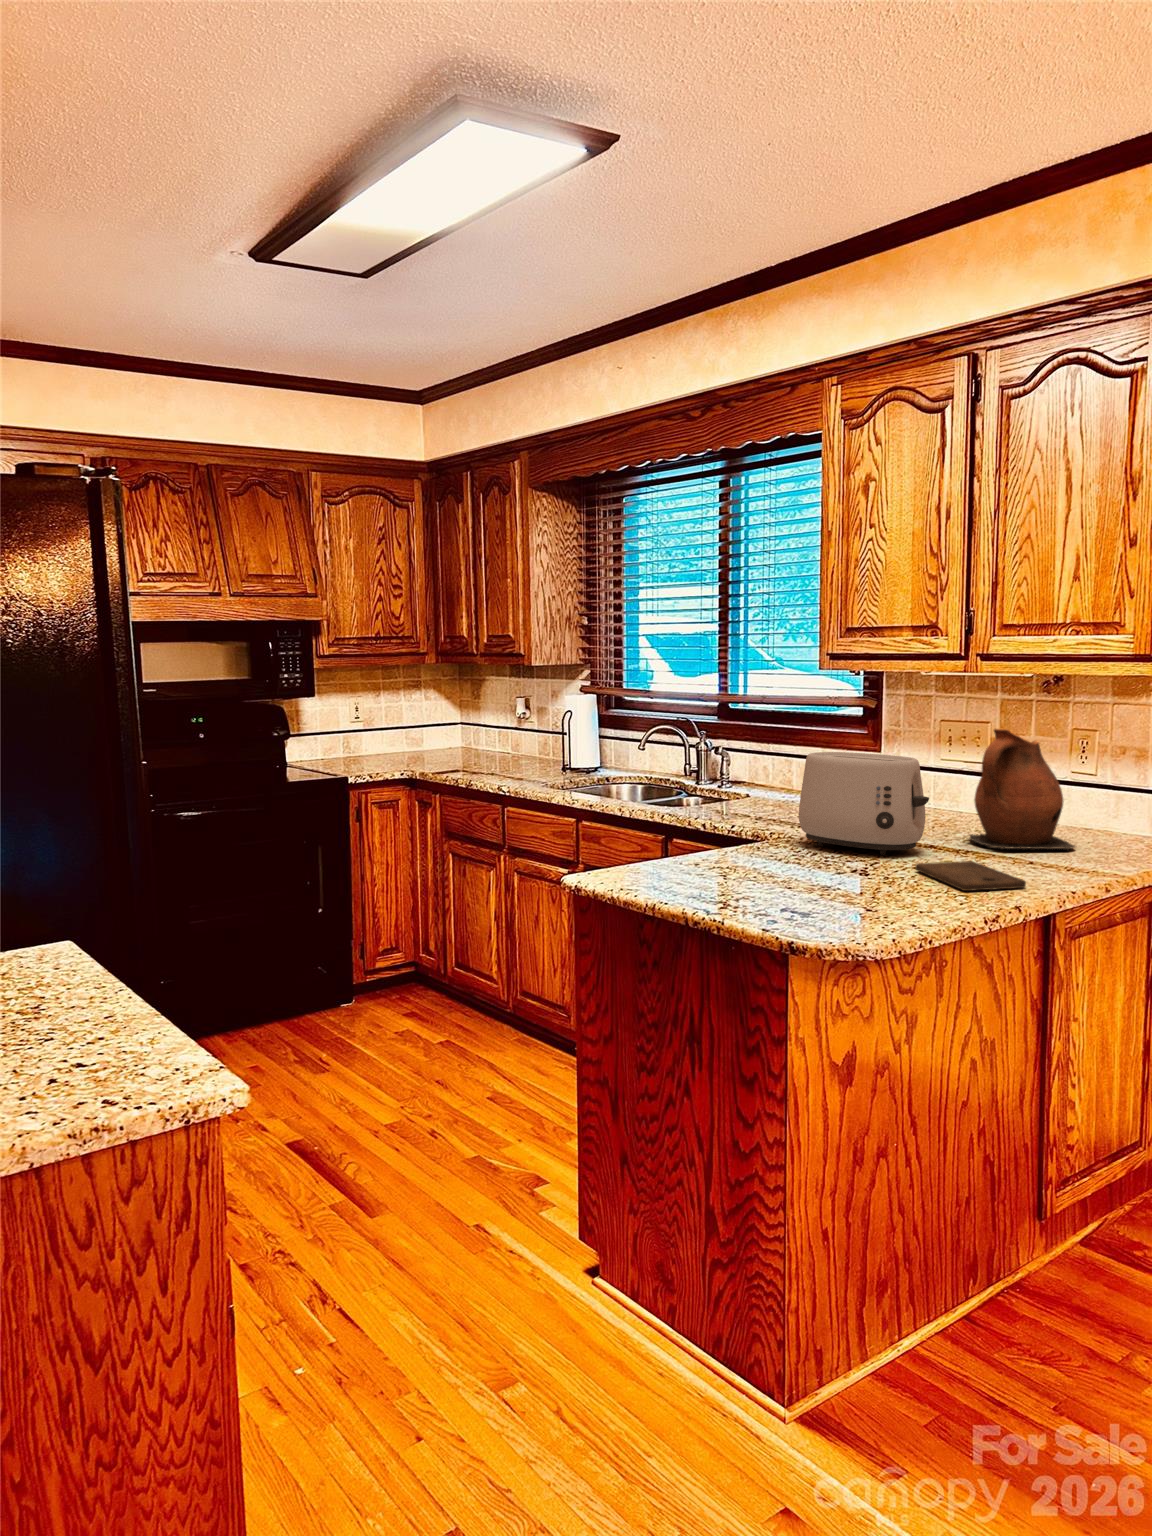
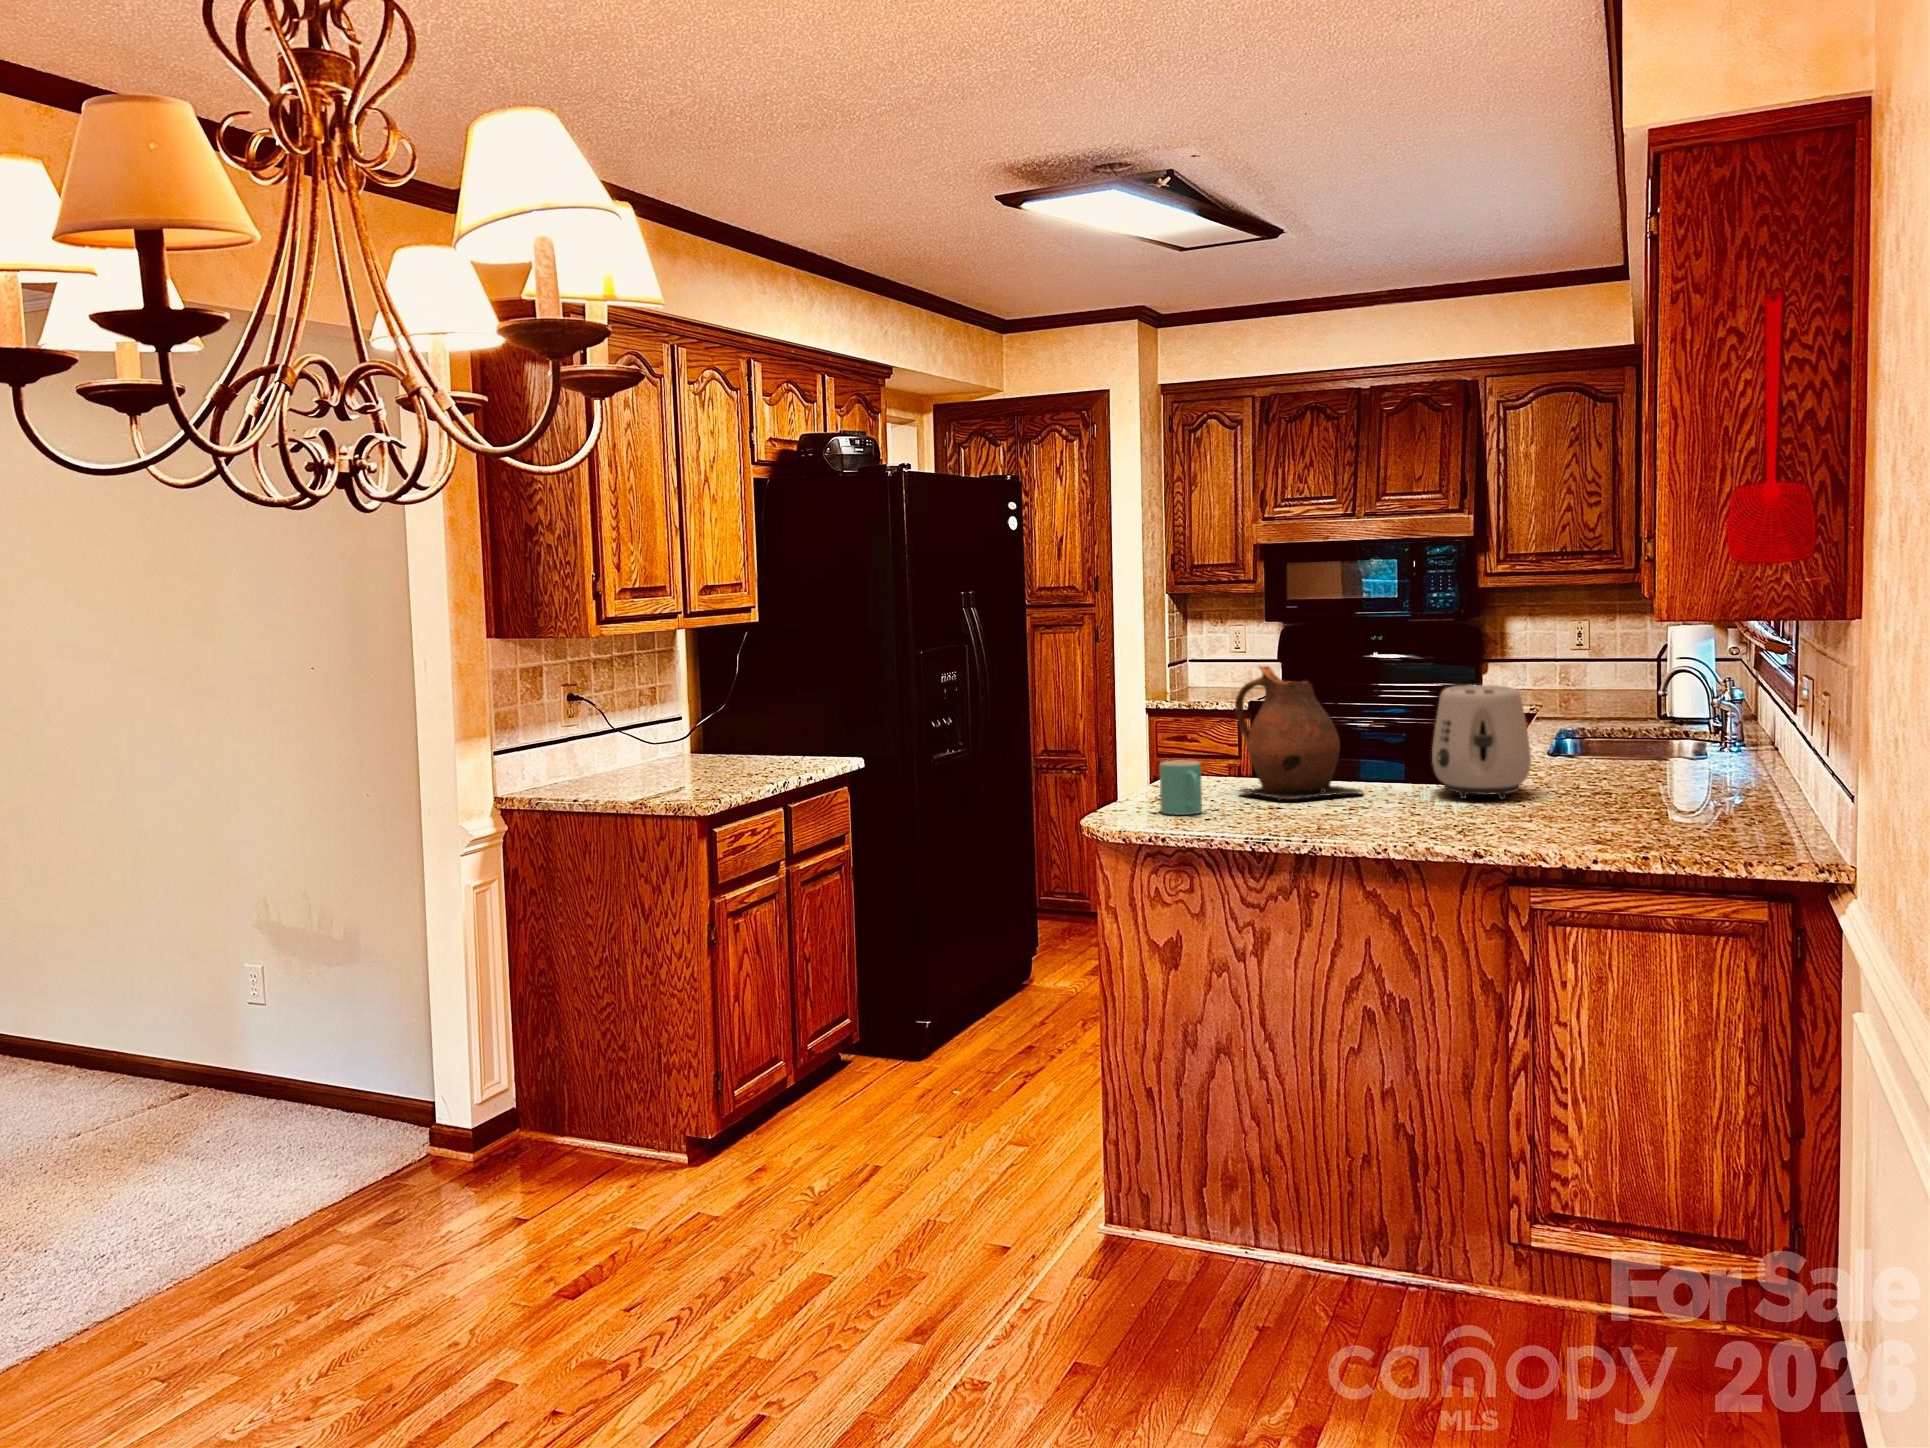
ceramic pitcher: present [969,728,1075,850] -> present [1235,666,1363,800]
mug: none [818,855,886,919] -> present [1160,761,1202,815]
cutting board: present [915,861,1026,891] -> none [1336,800,1460,825]

